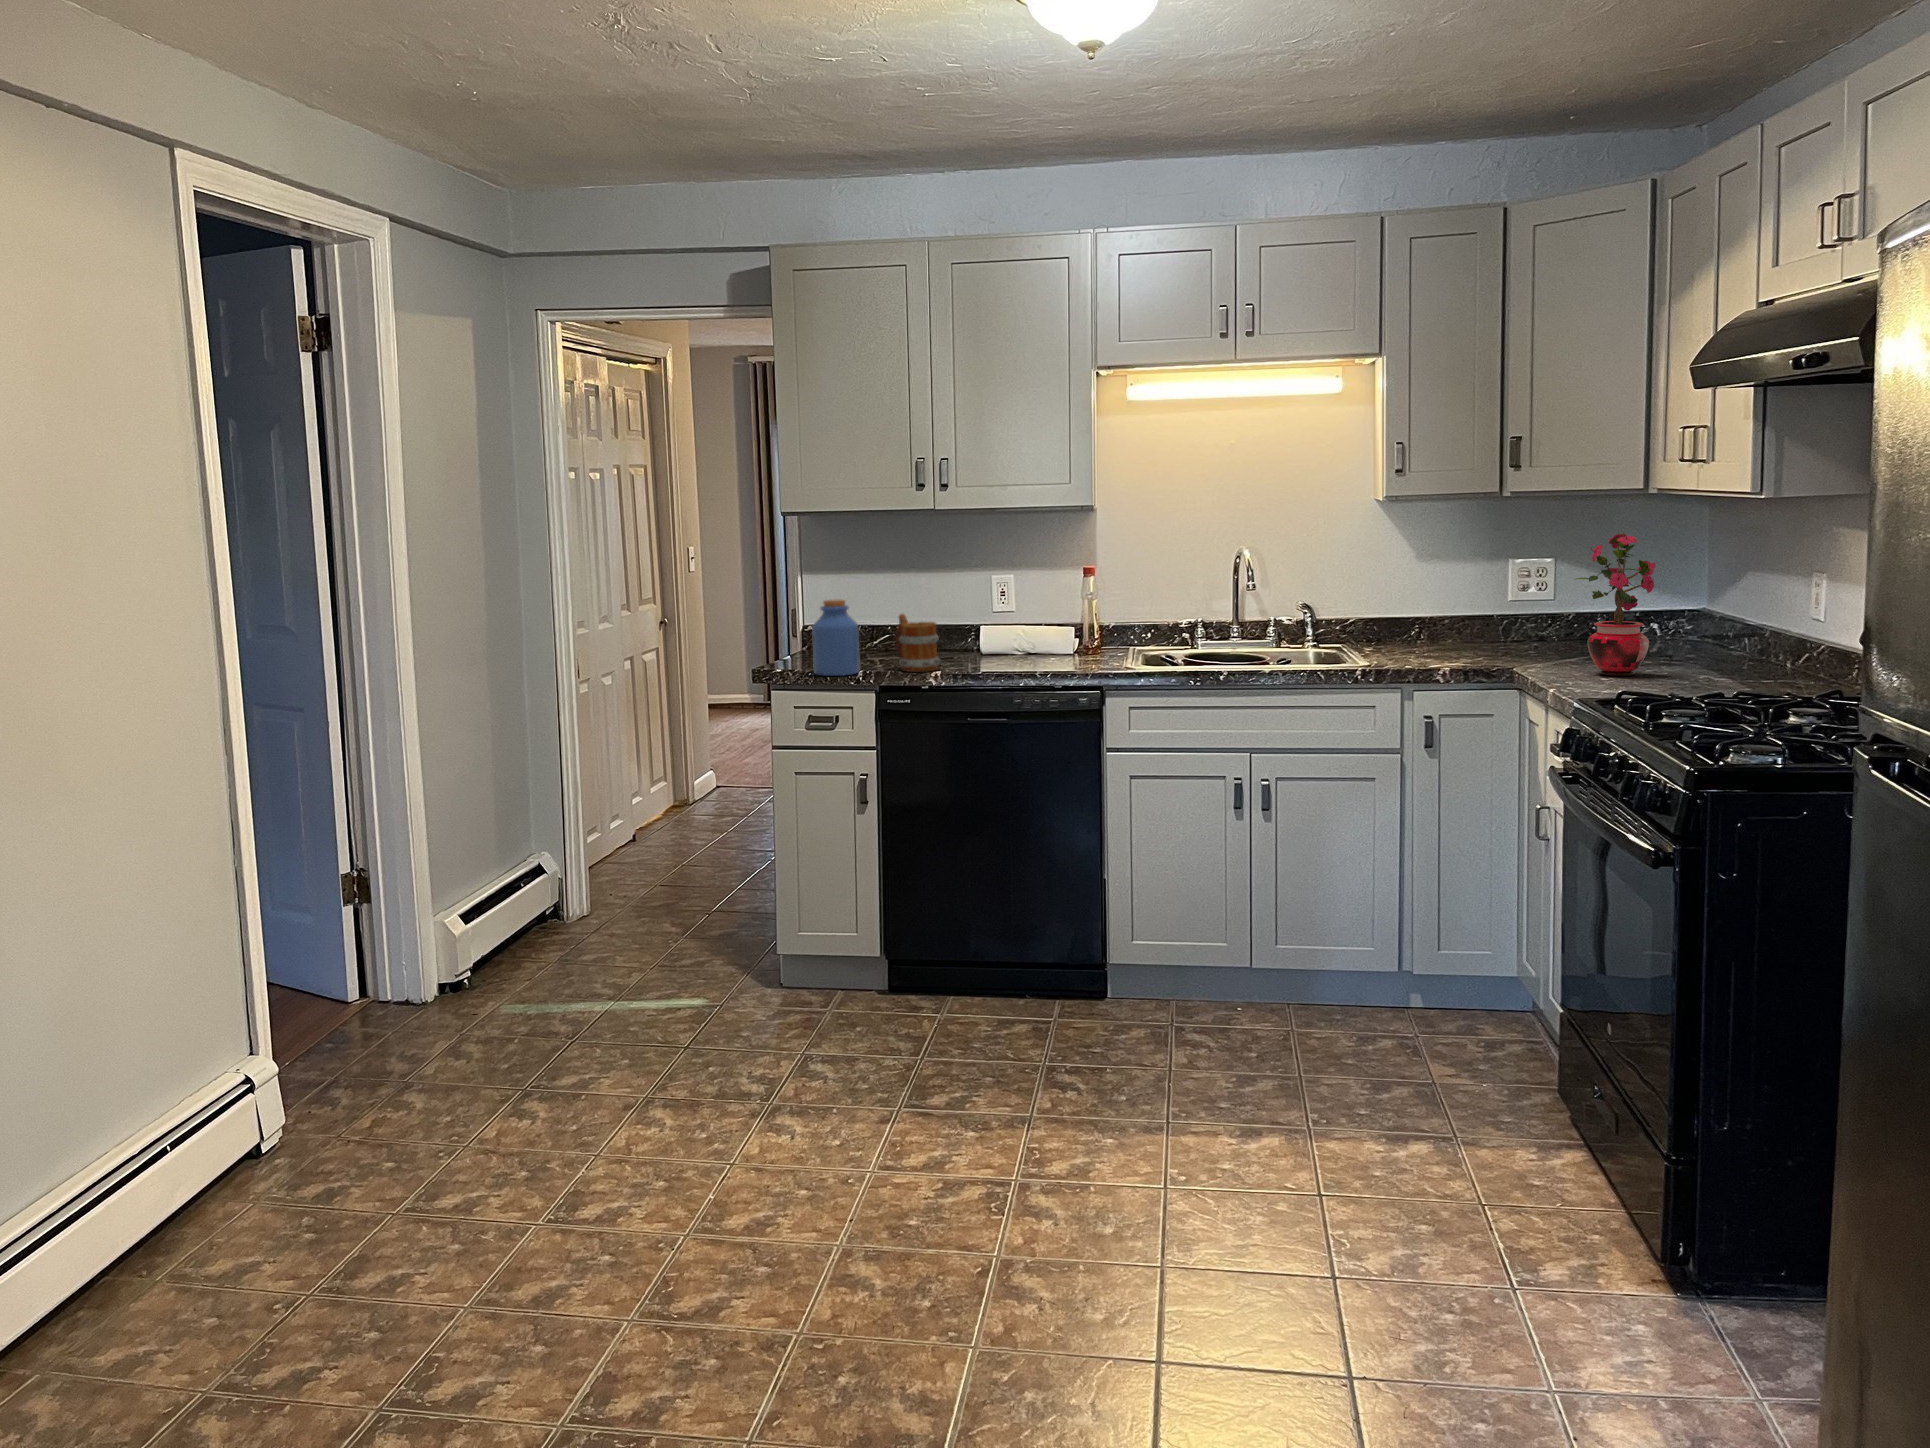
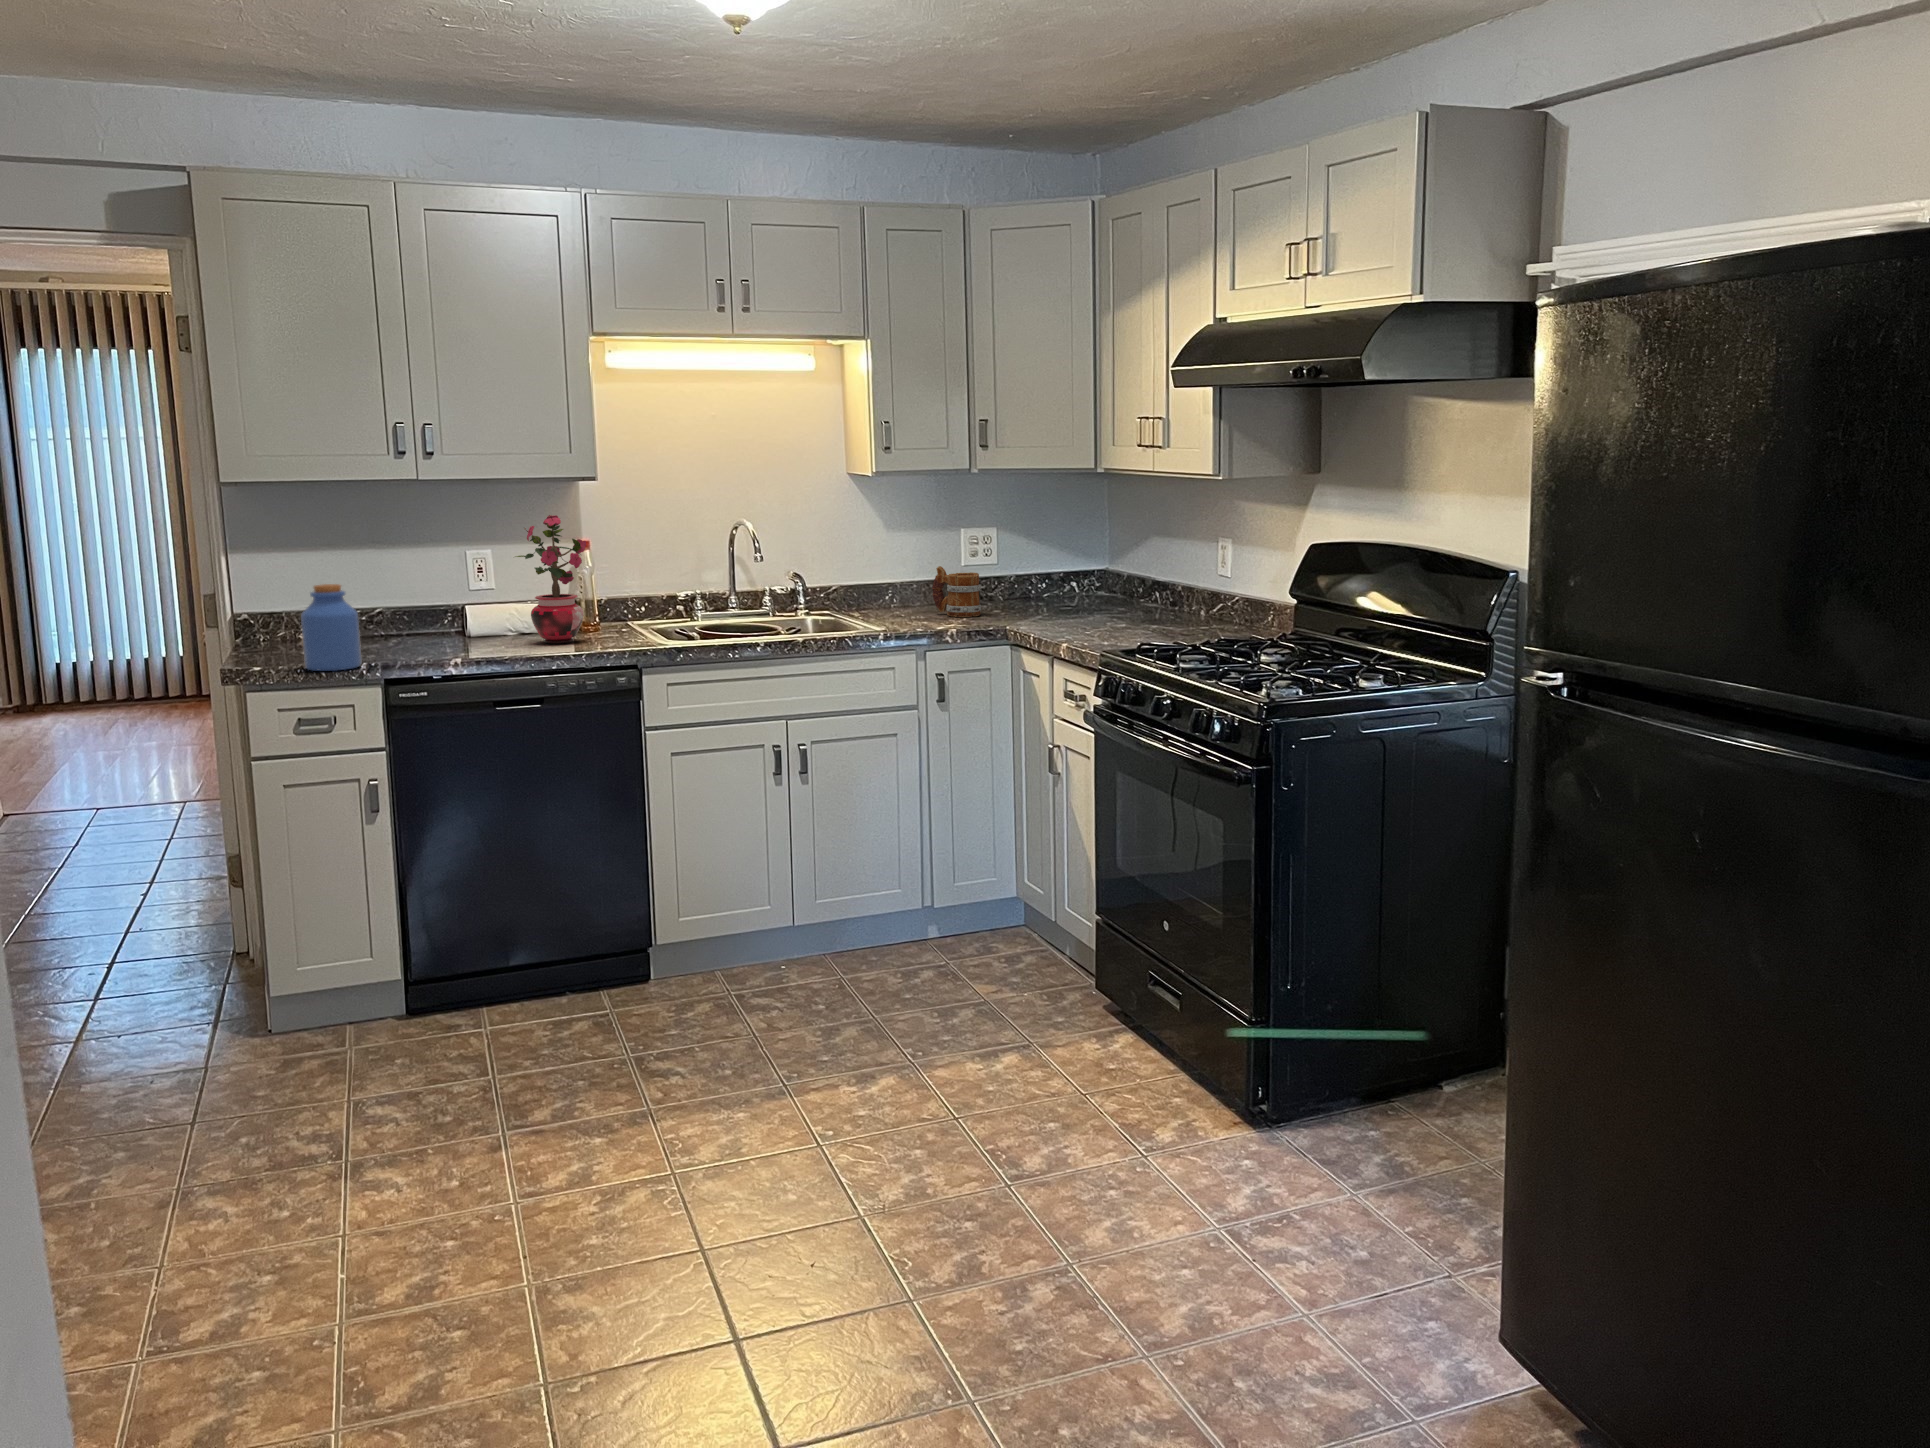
potted plant: present [1576,533,1656,676] -> present [515,515,586,644]
mug: present [896,614,940,672] -> present [932,566,981,617]

